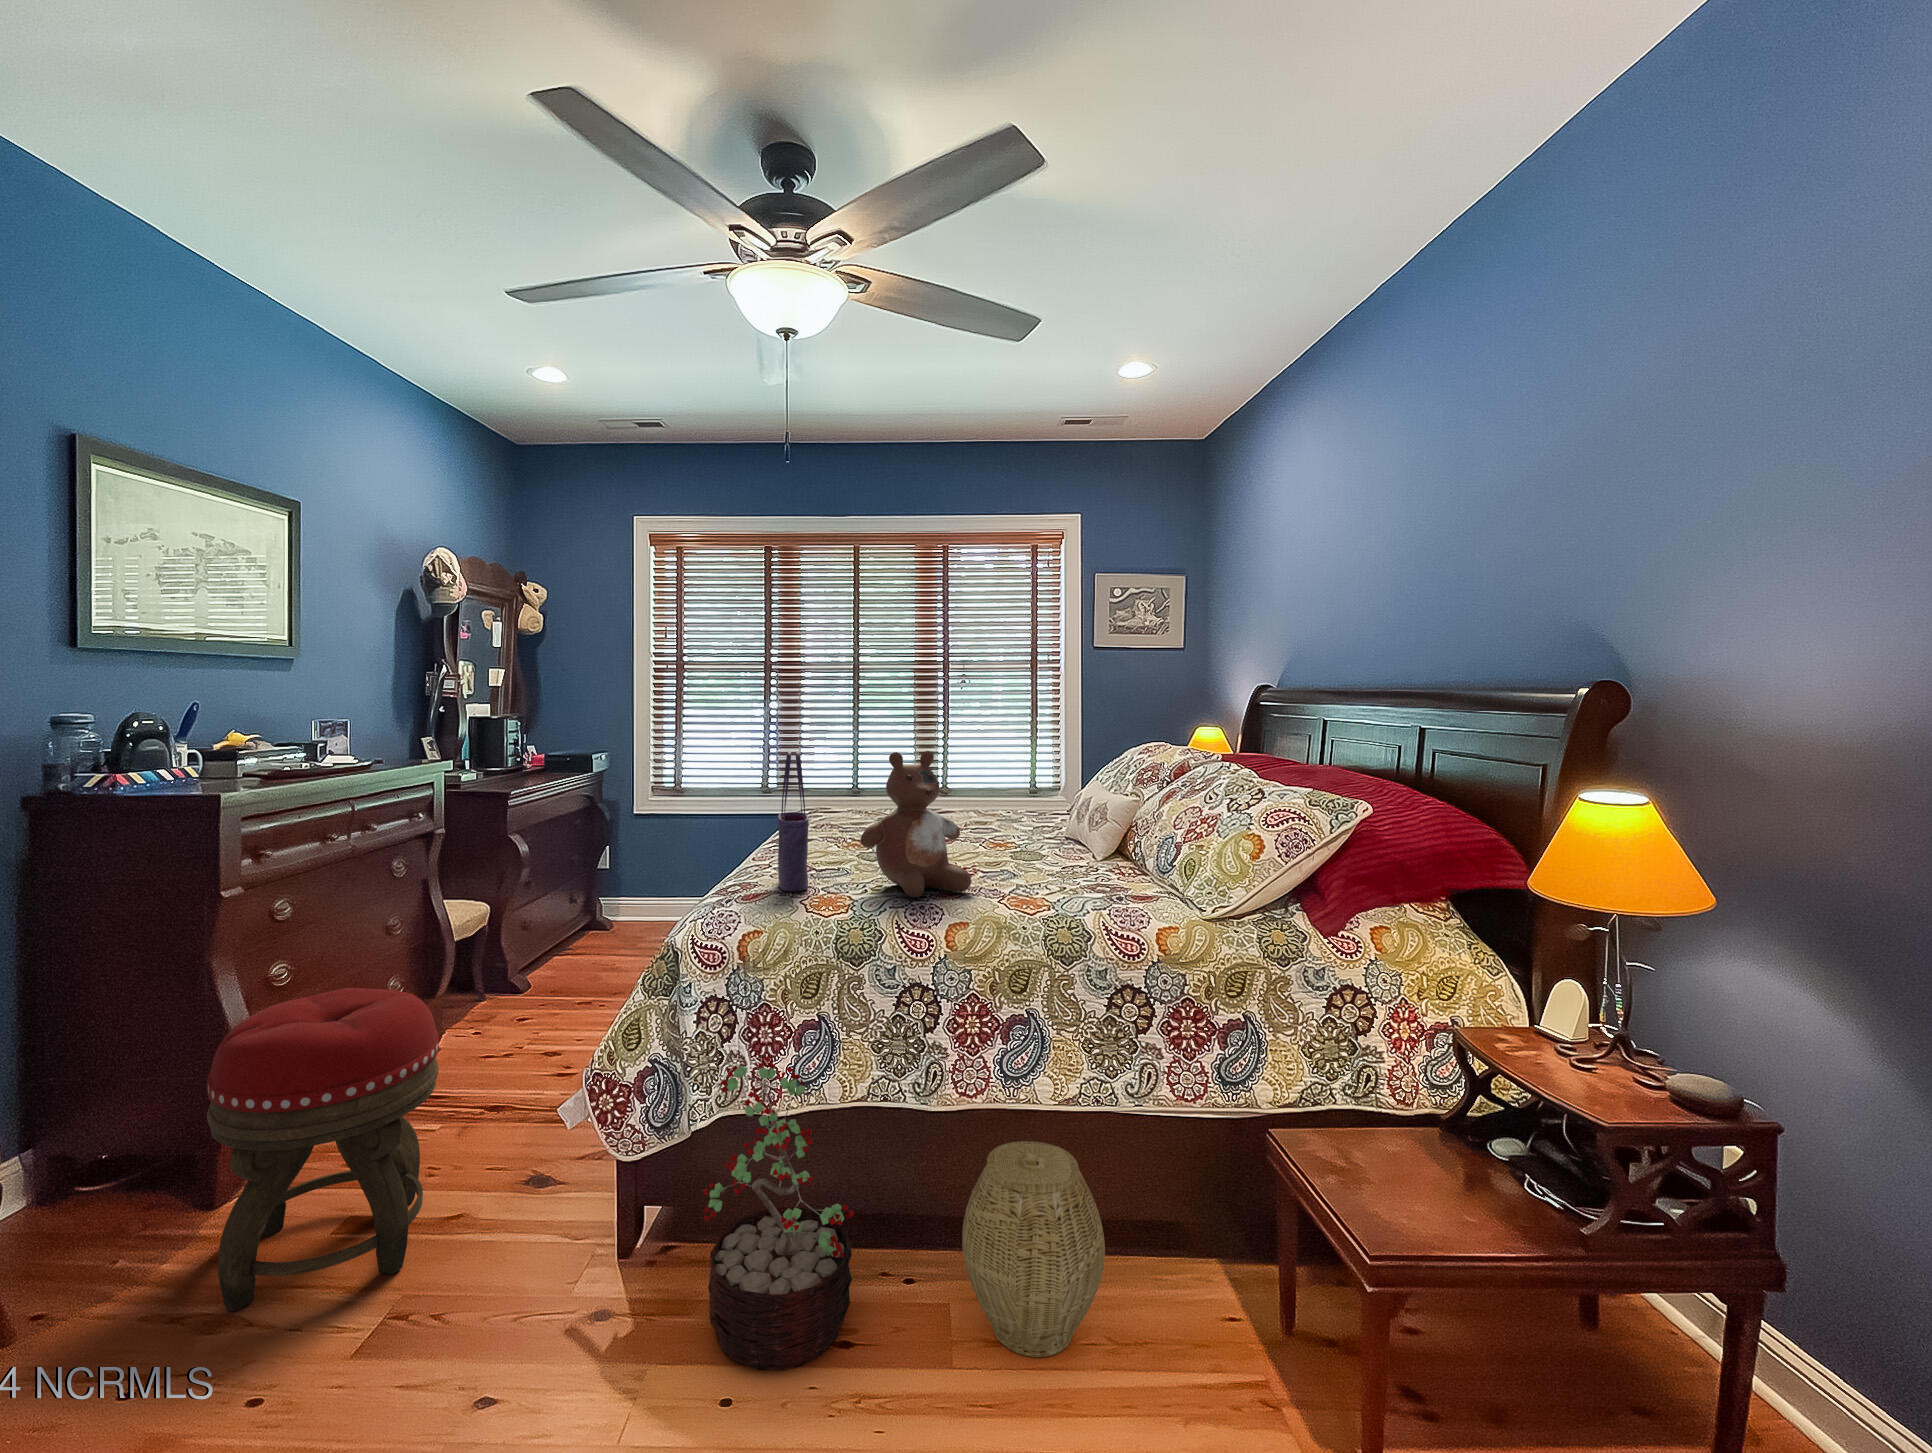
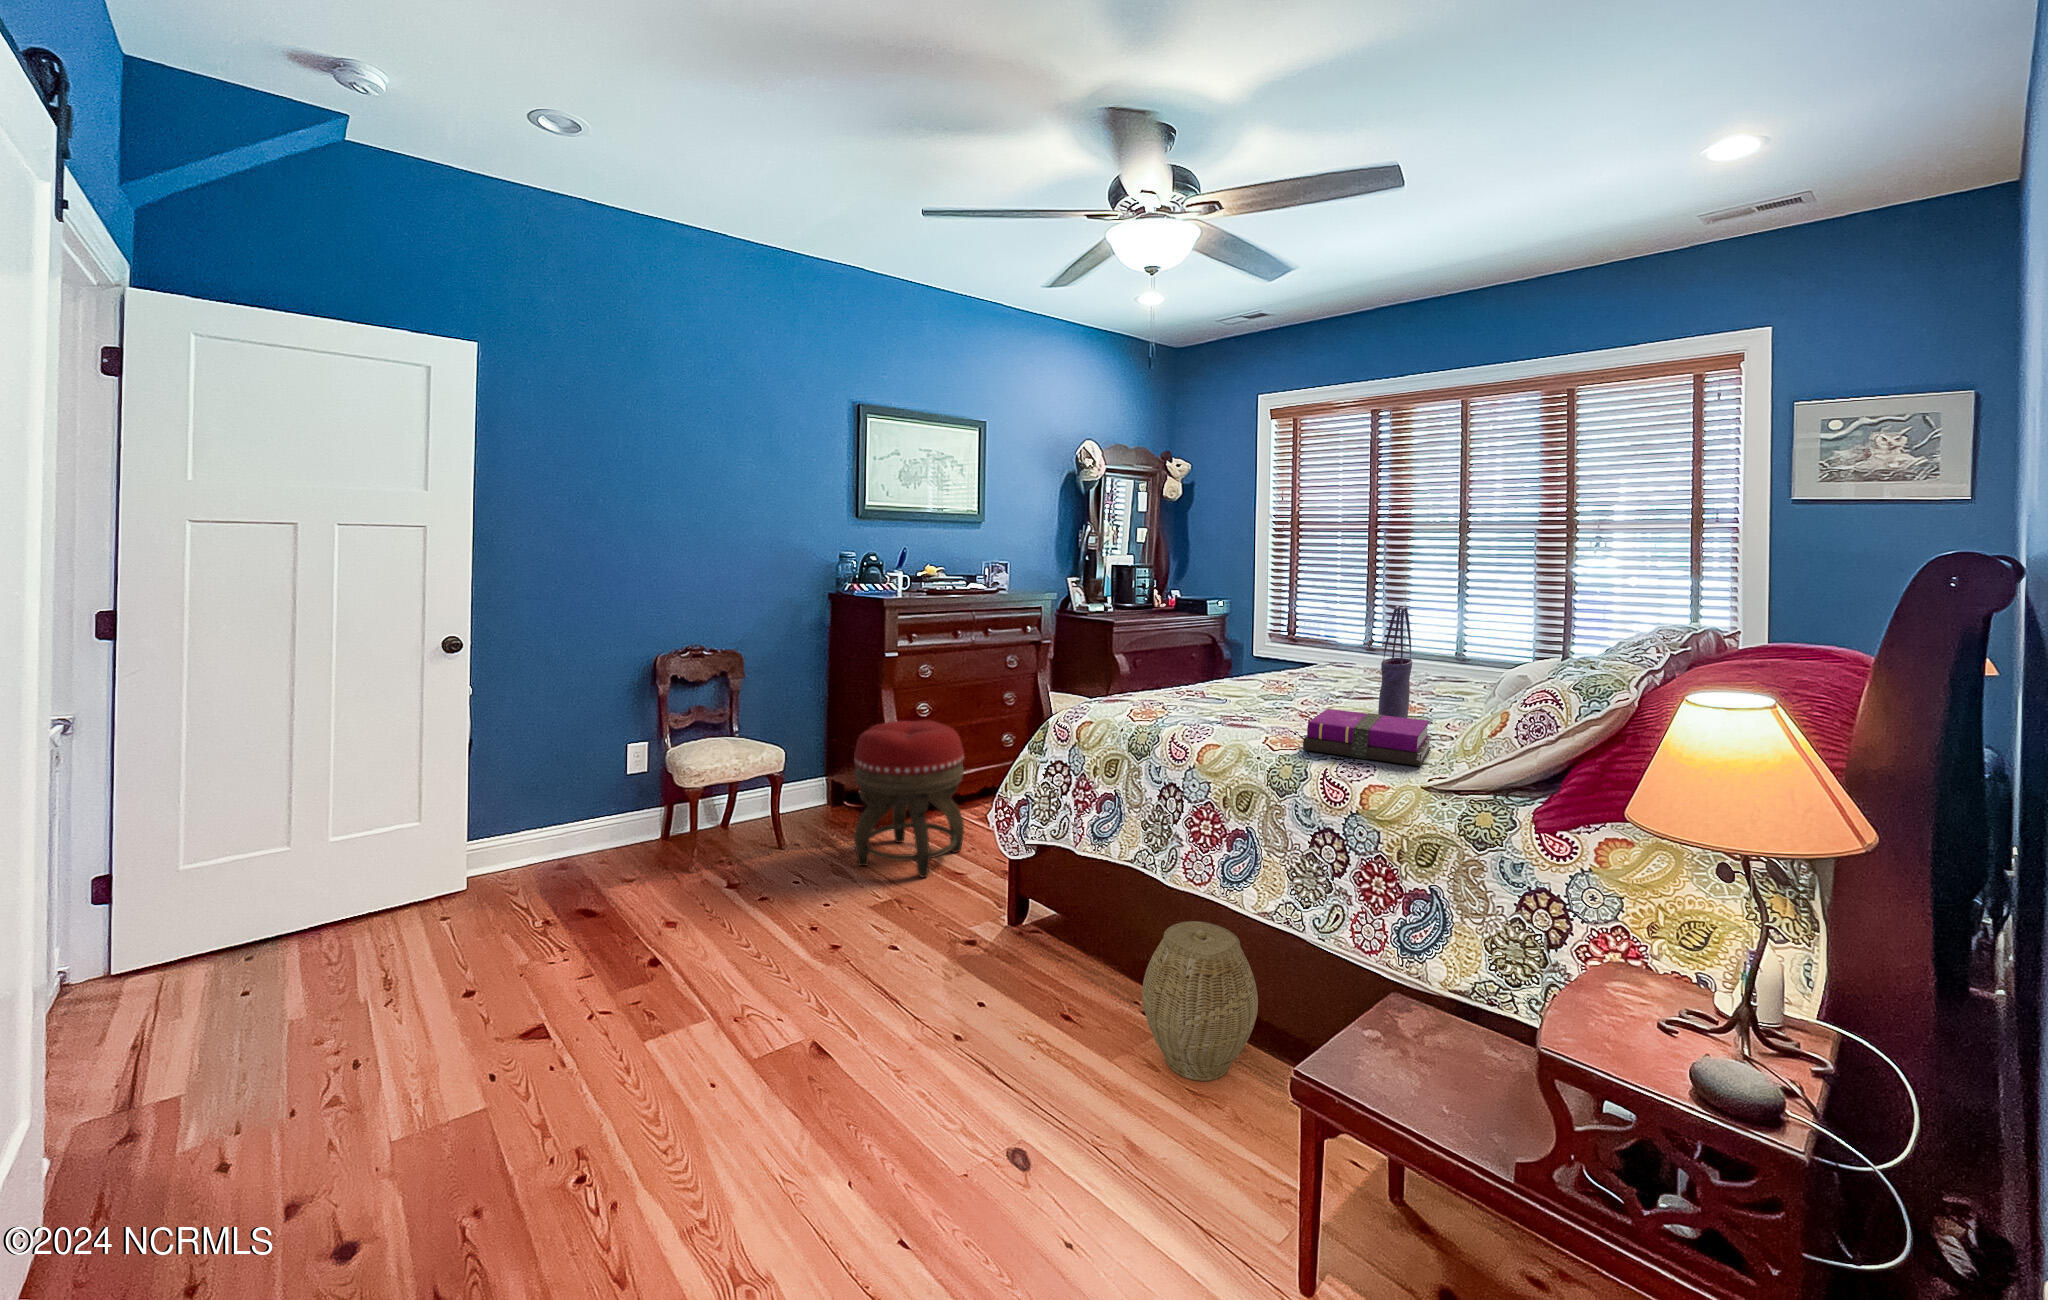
stuffed bear: present [860,751,971,898] -> none [1198,605,1297,729]
tote bag: present [778,752,809,891] -> present [1378,606,1412,718]
notebook: none [1011,853,1151,905] -> present [1303,709,1432,766]
decorative plant: present [703,1056,854,1370] -> none [1007,808,1105,1003]

